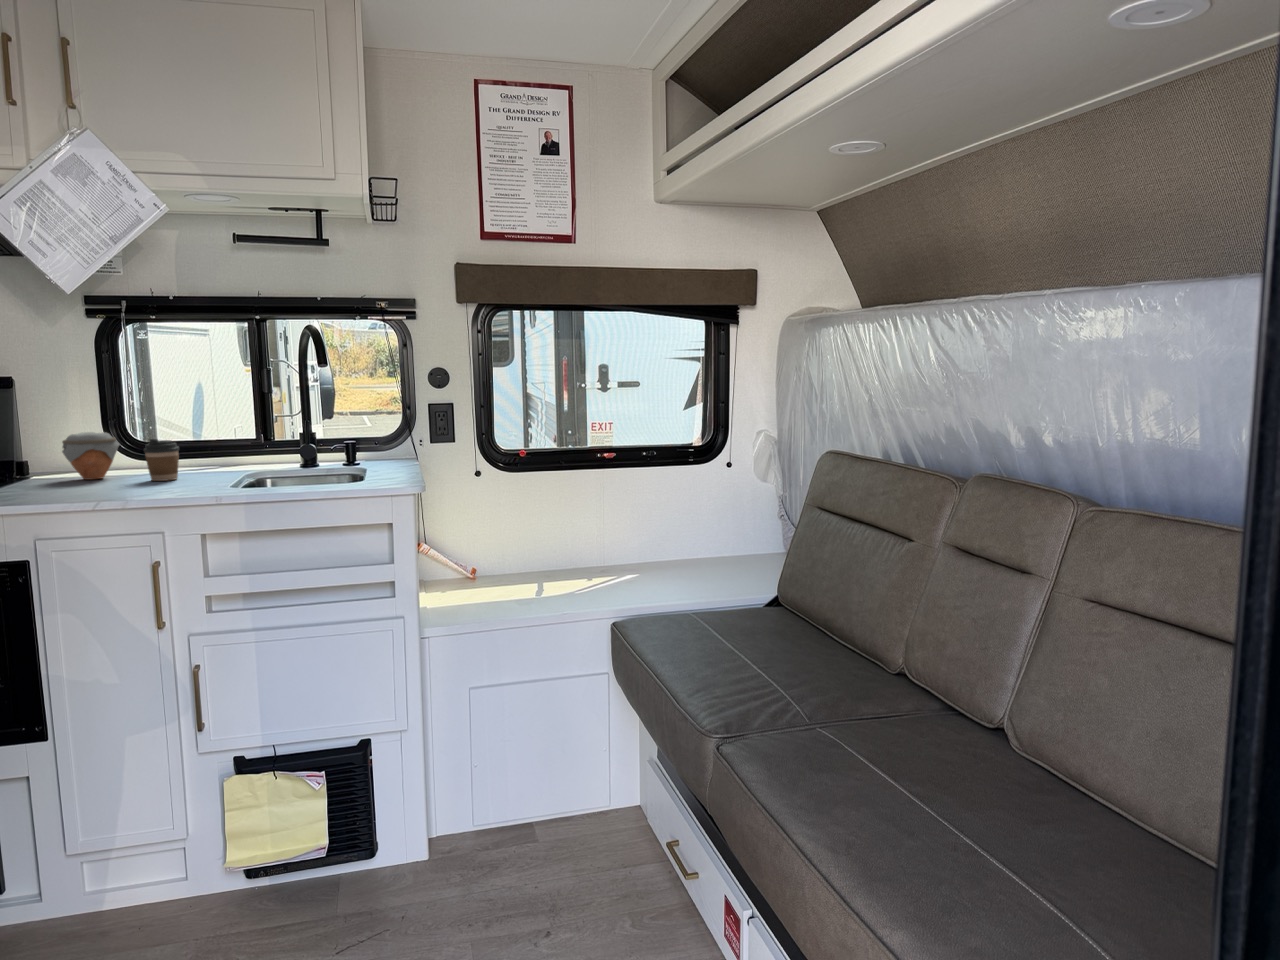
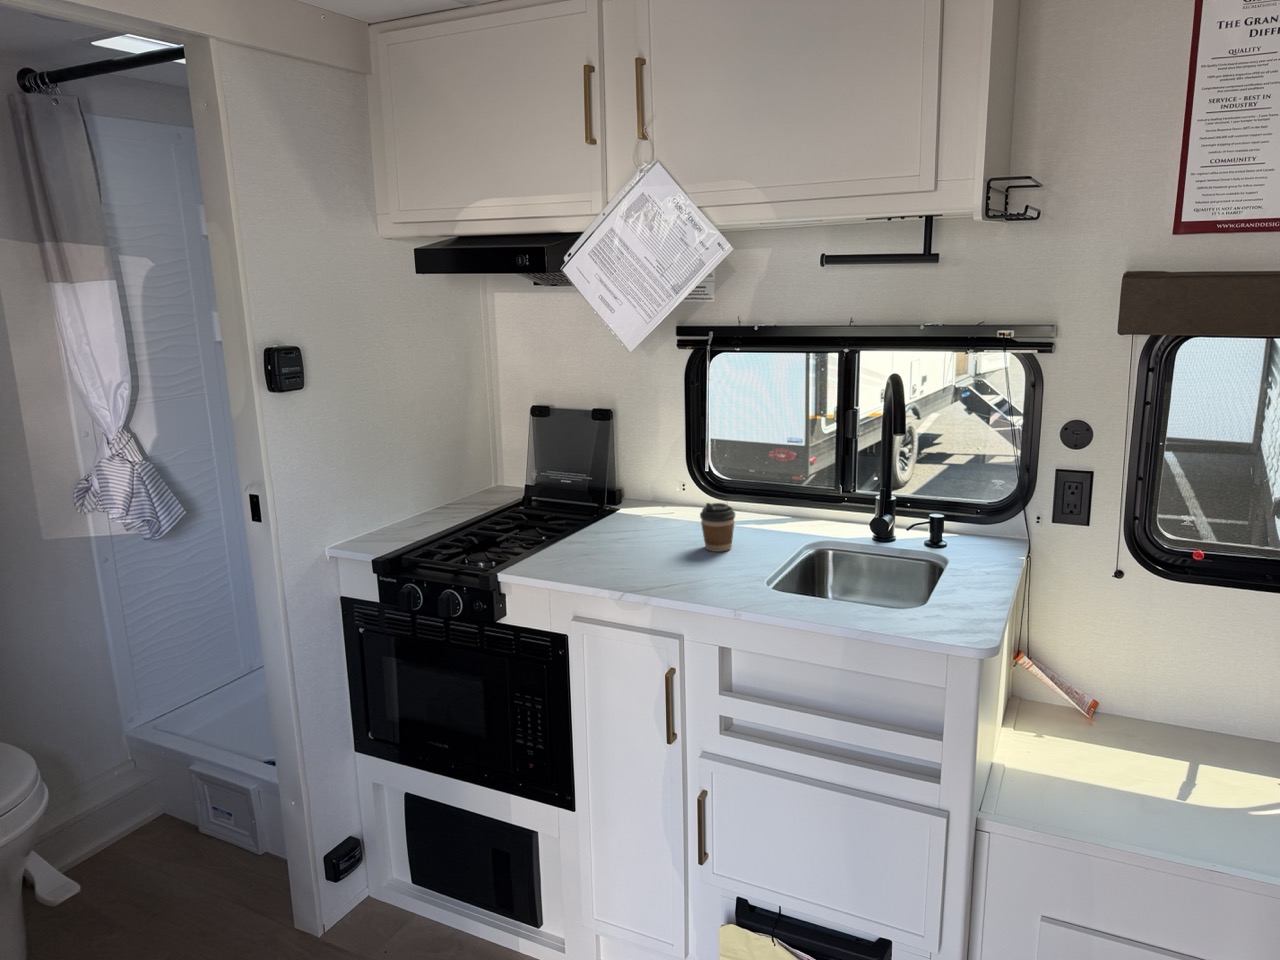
jar: present [62,432,119,480] -> none [632,479,687,533]

